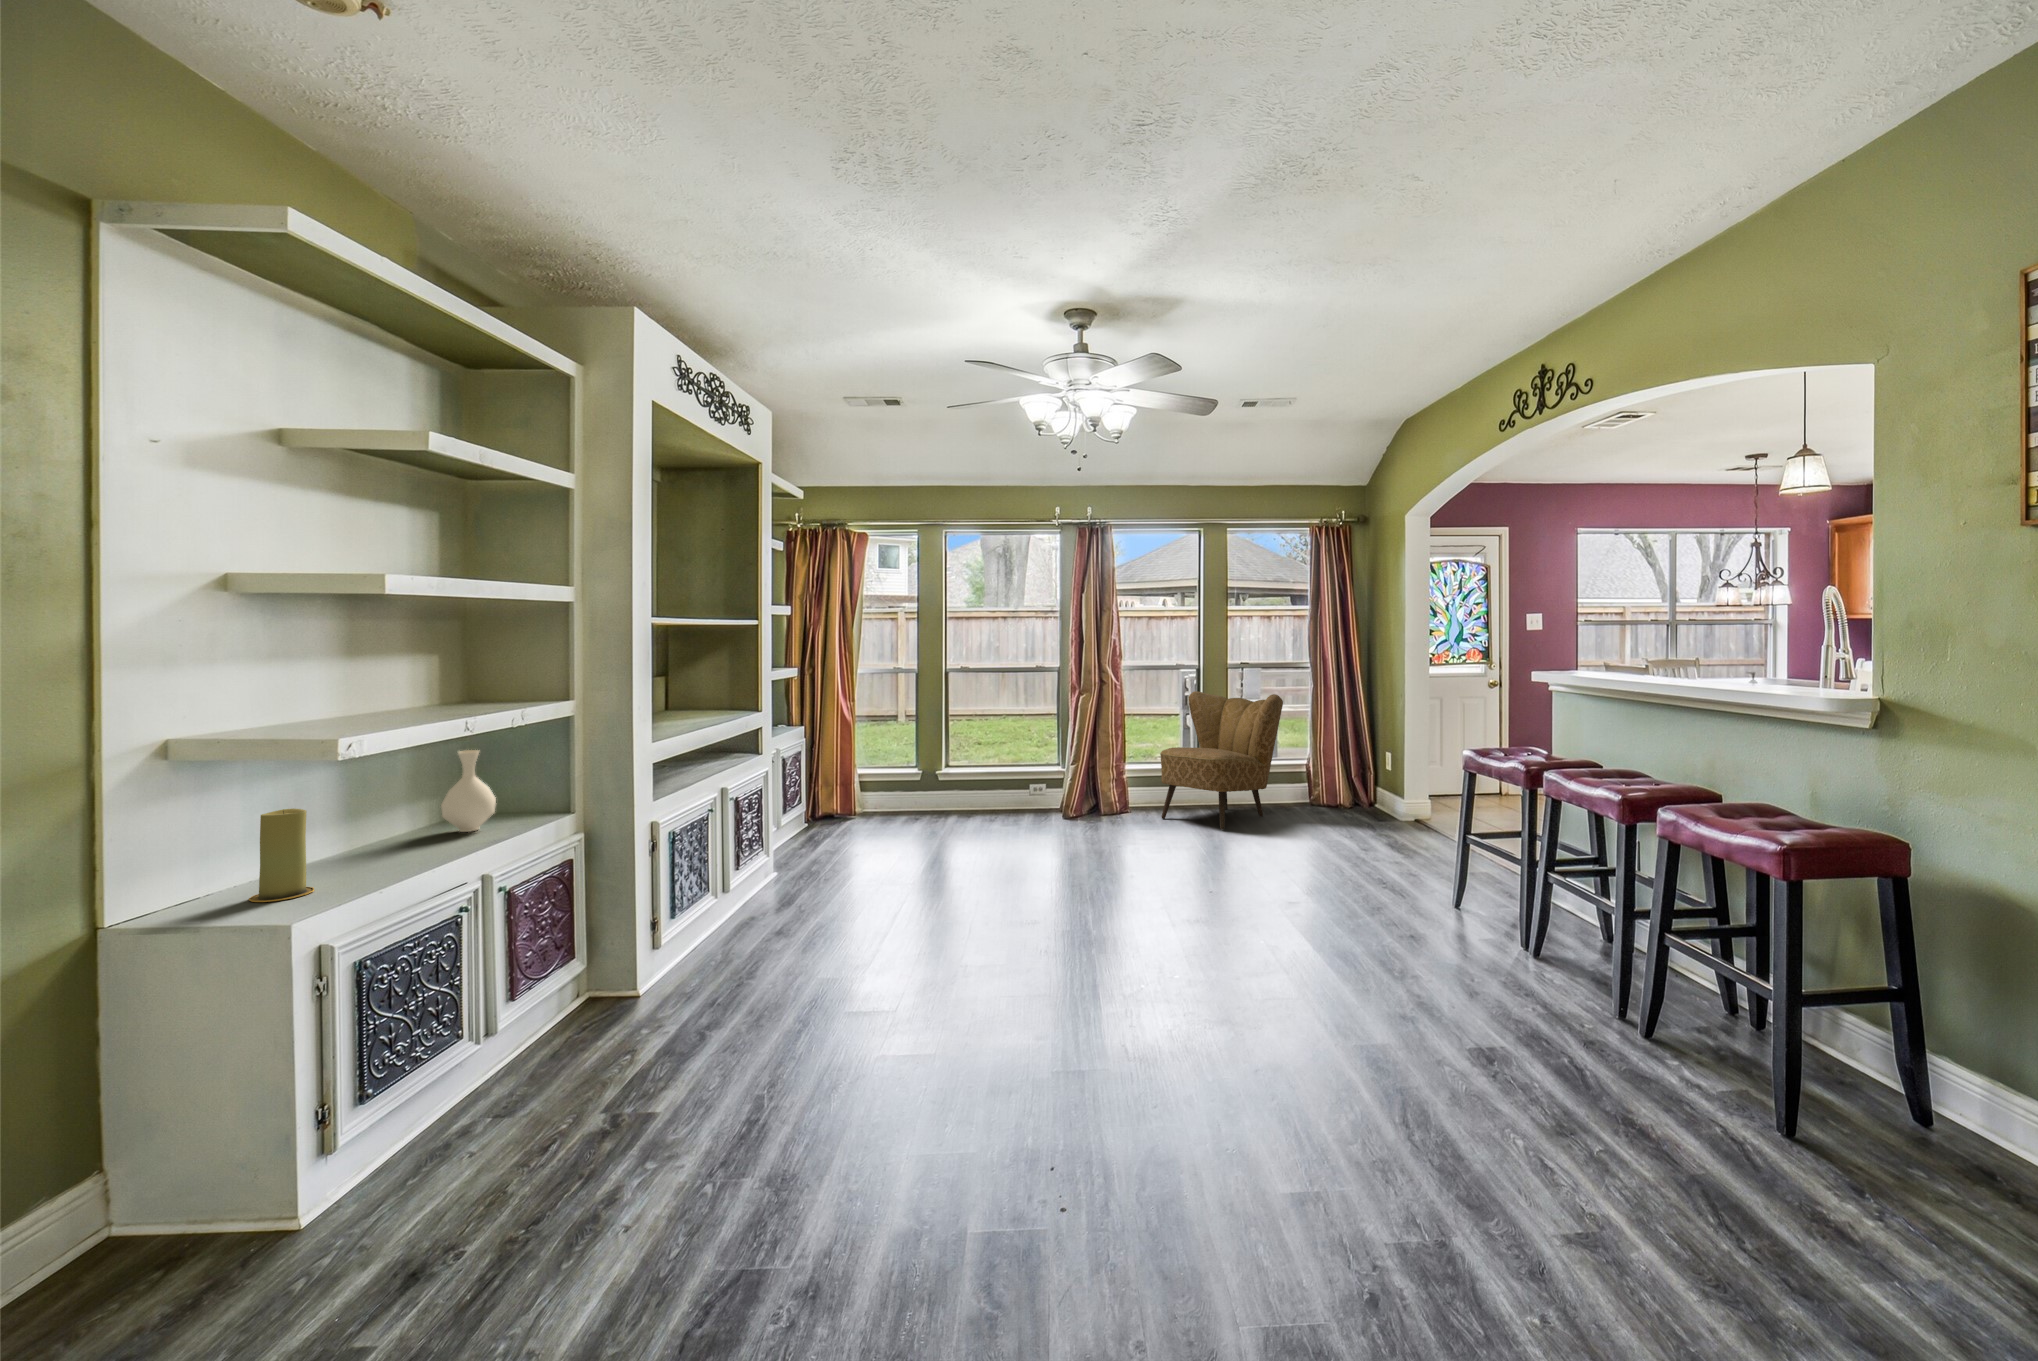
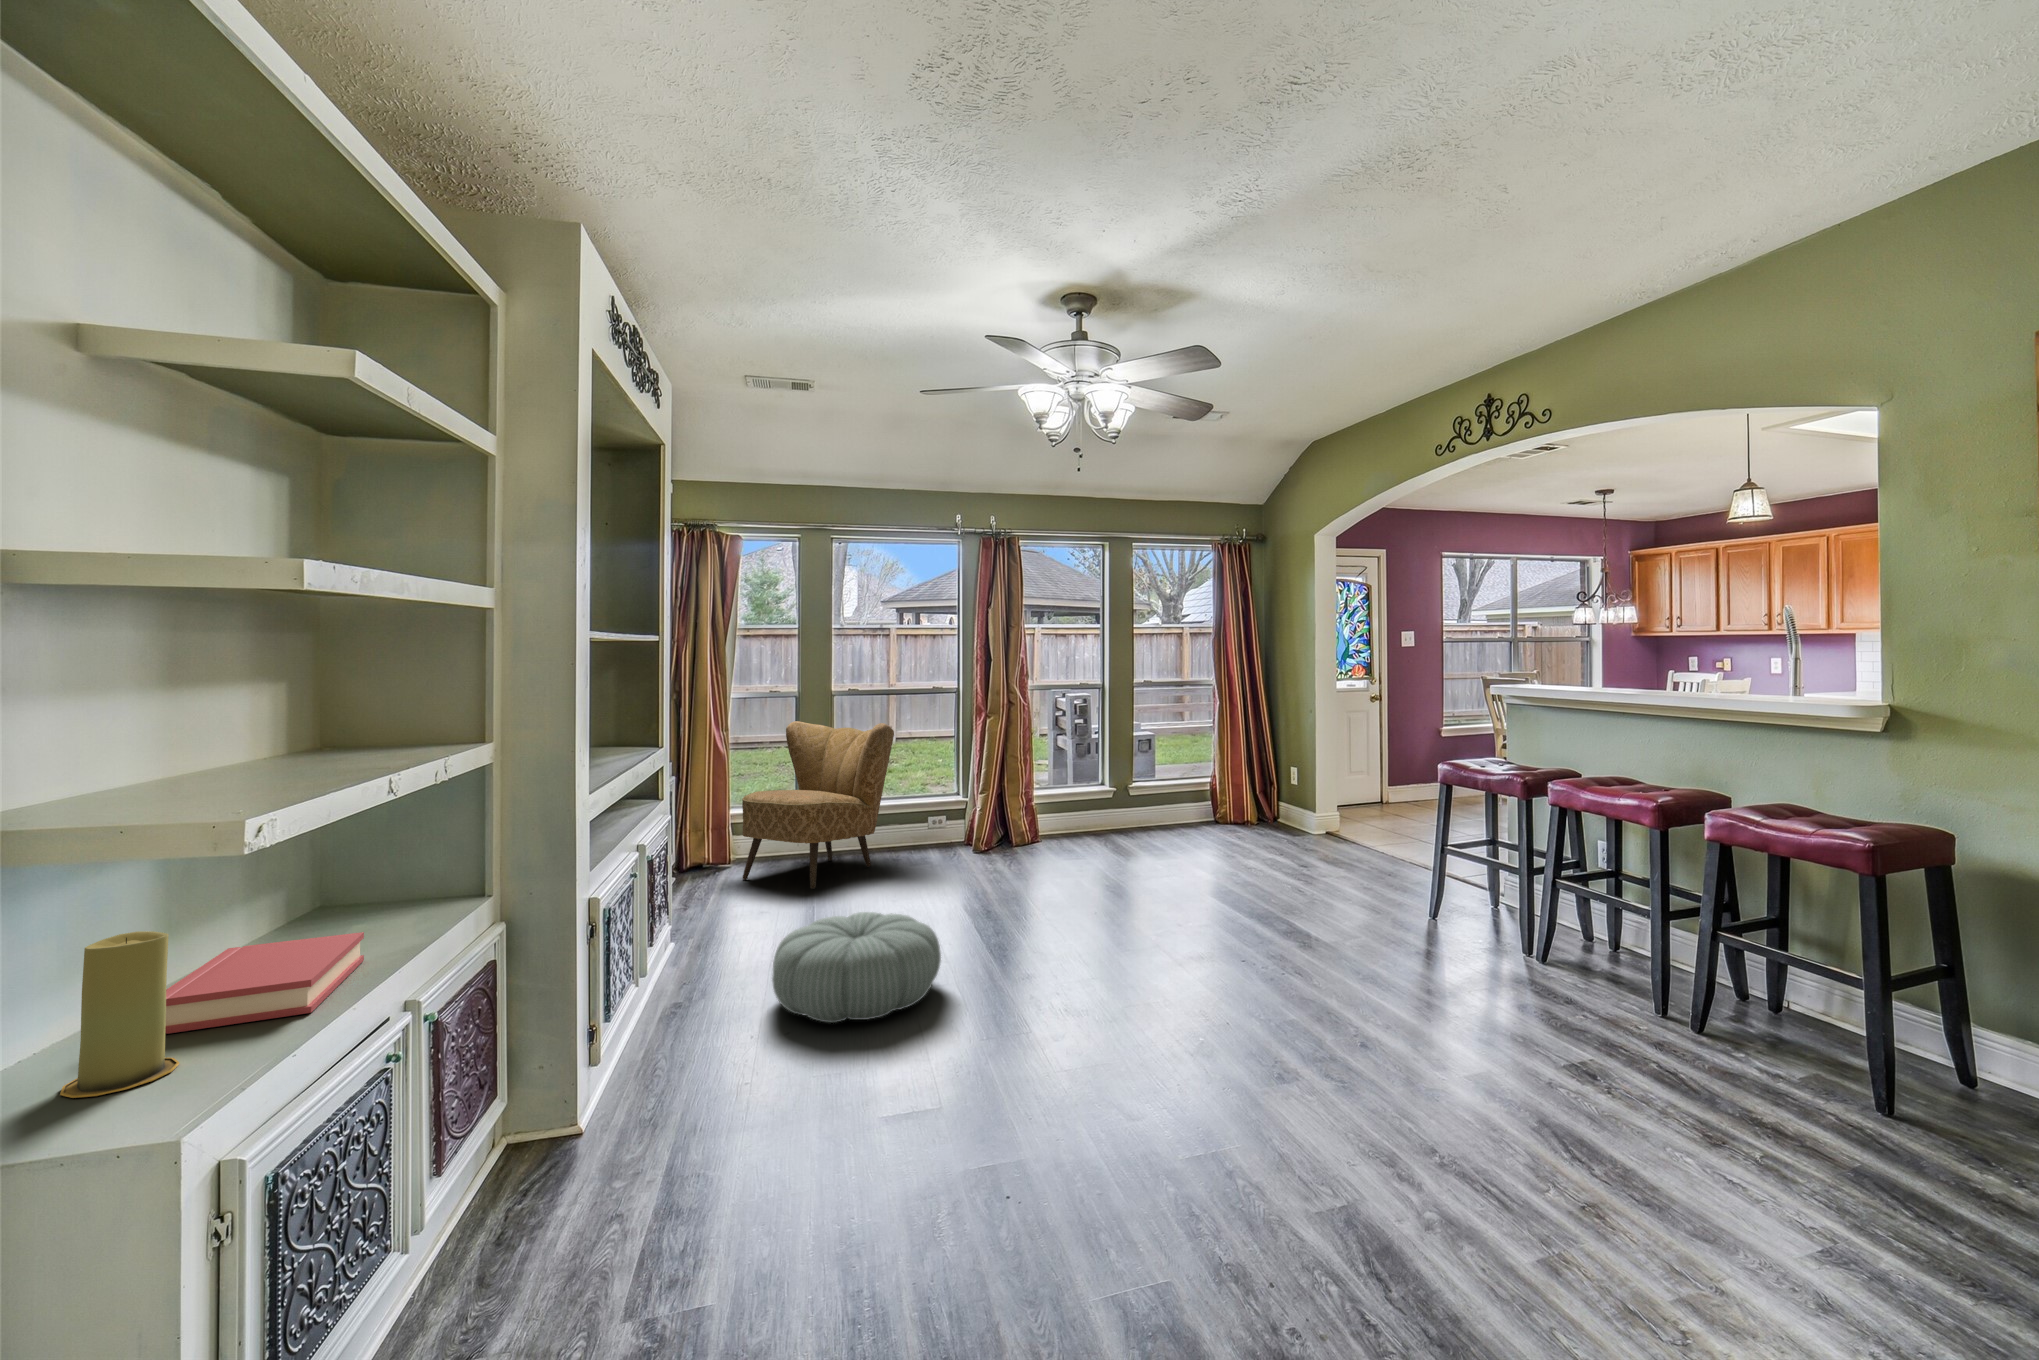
armchair: present [1160,691,1283,830] -> present [742,721,894,889]
vase: present [441,750,496,832] -> none [305,817,391,938]
hardback book: none [311,827,461,876] -> present [165,932,364,1034]
pouf: none [817,854,958,939] -> present [772,912,941,1023]

